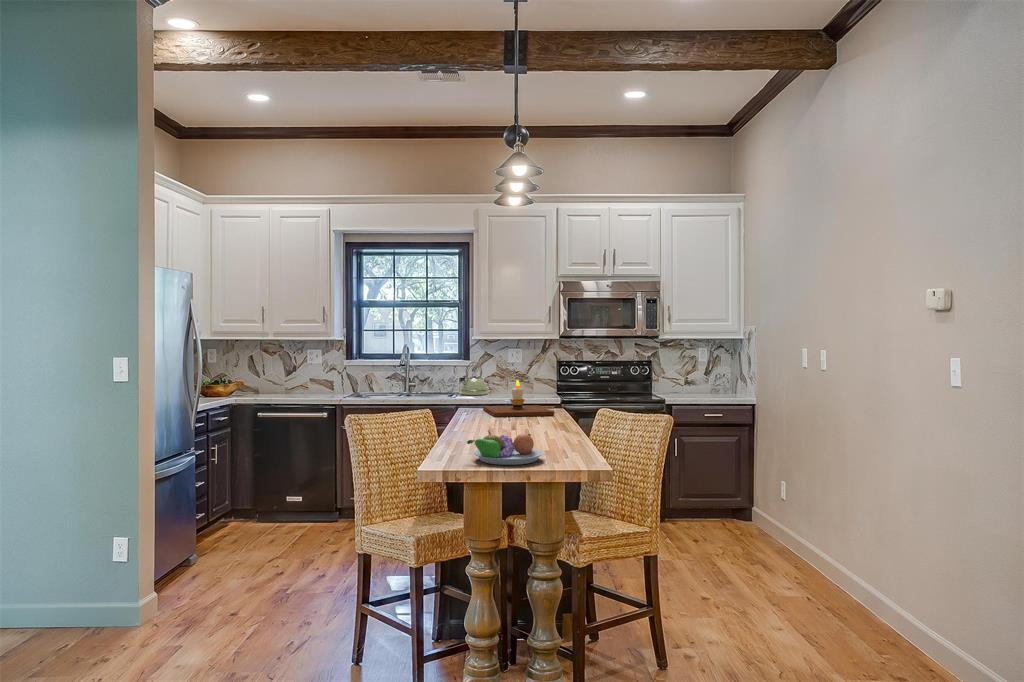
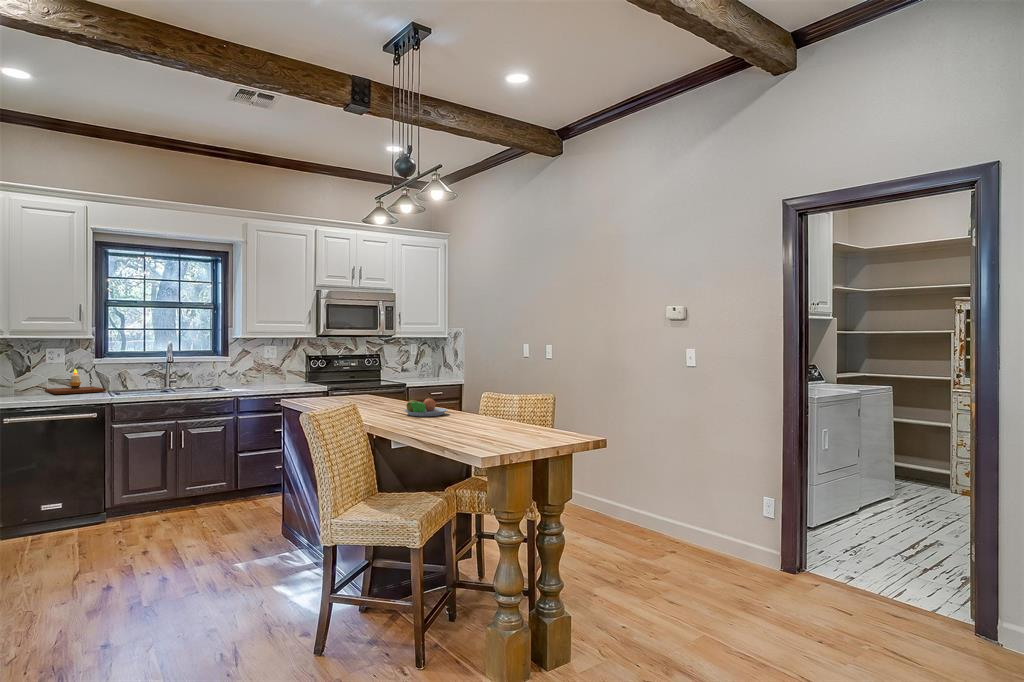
kettle: present [459,362,488,395] -> none [223,358,250,387]
candle: present [483,380,554,417] -> present [45,369,106,394]

